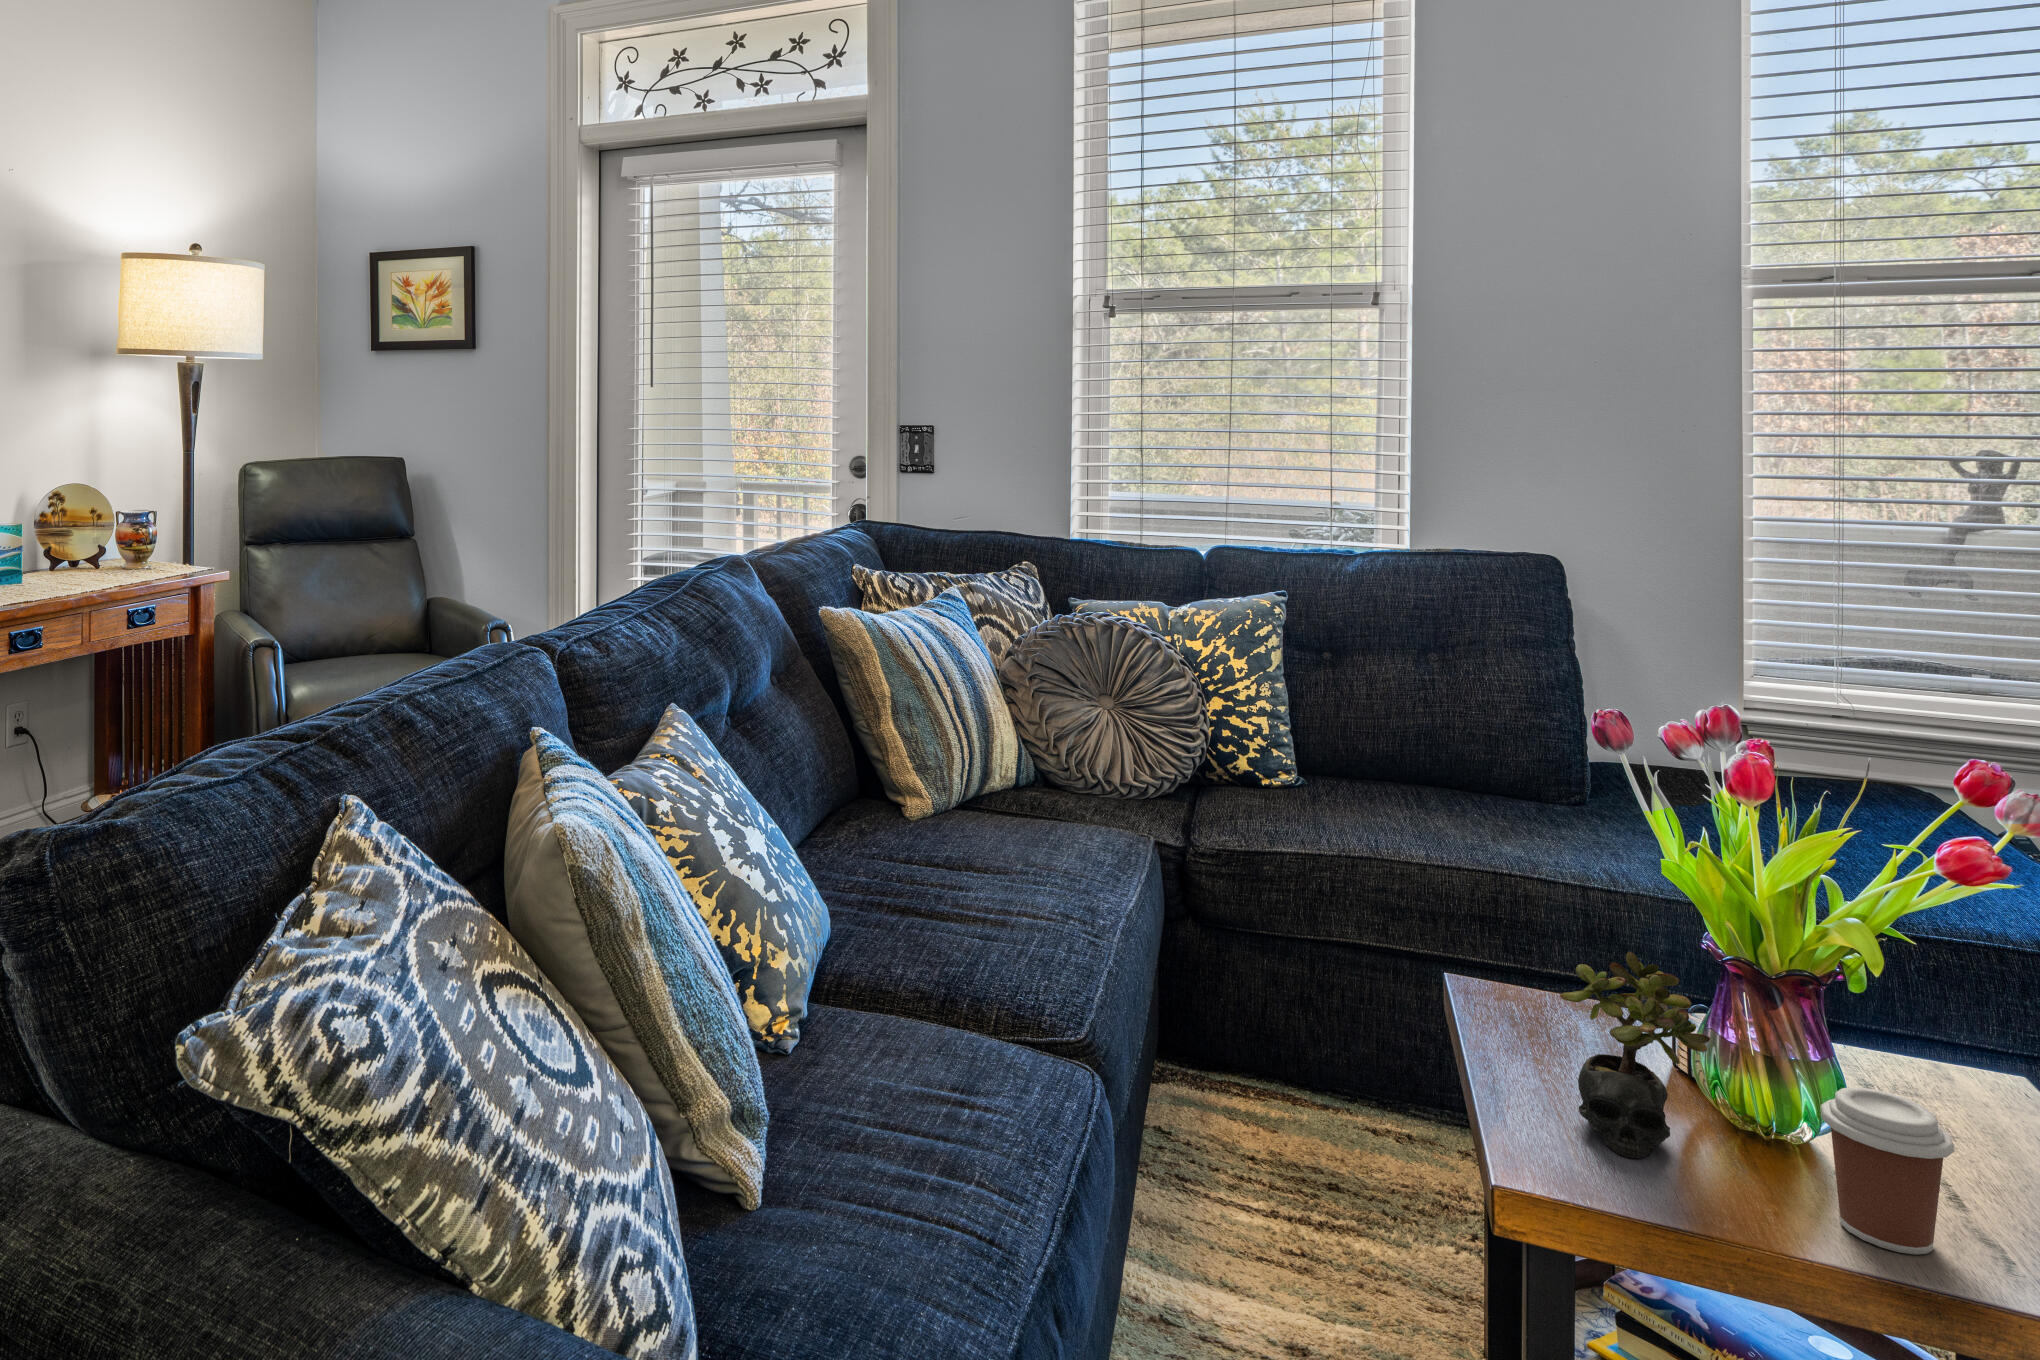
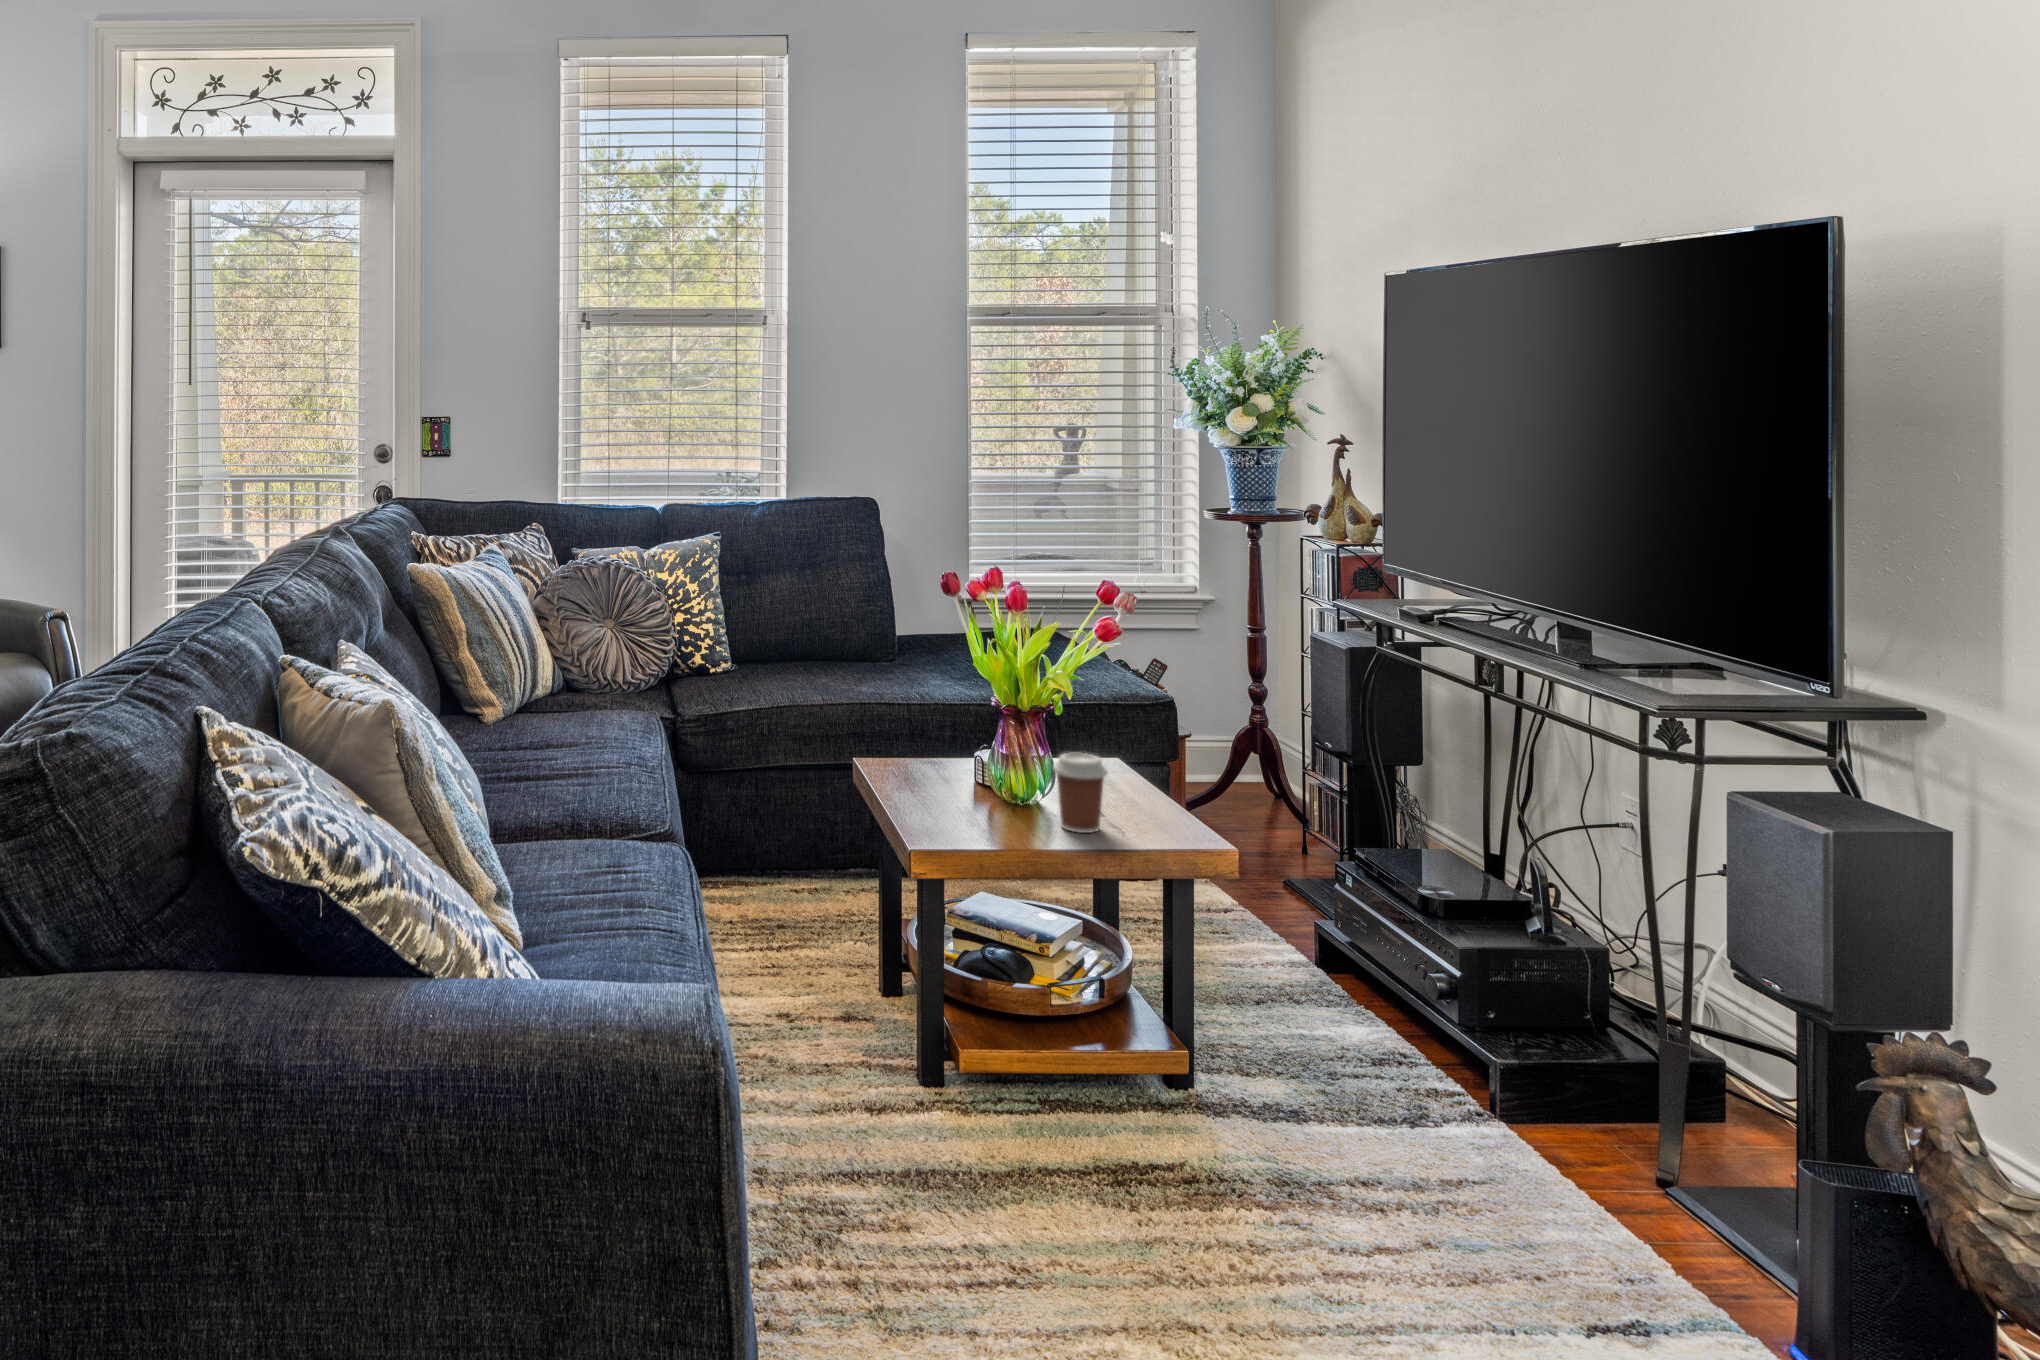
succulent plant: present [1560,952,1711,1158] -> none [930,705,1003,820]

